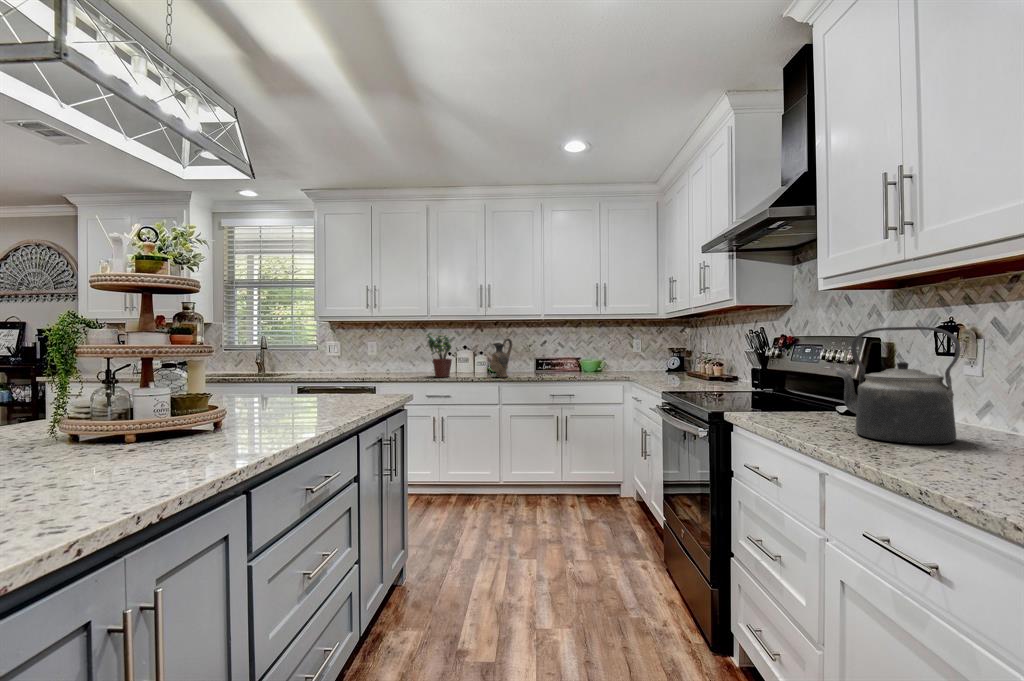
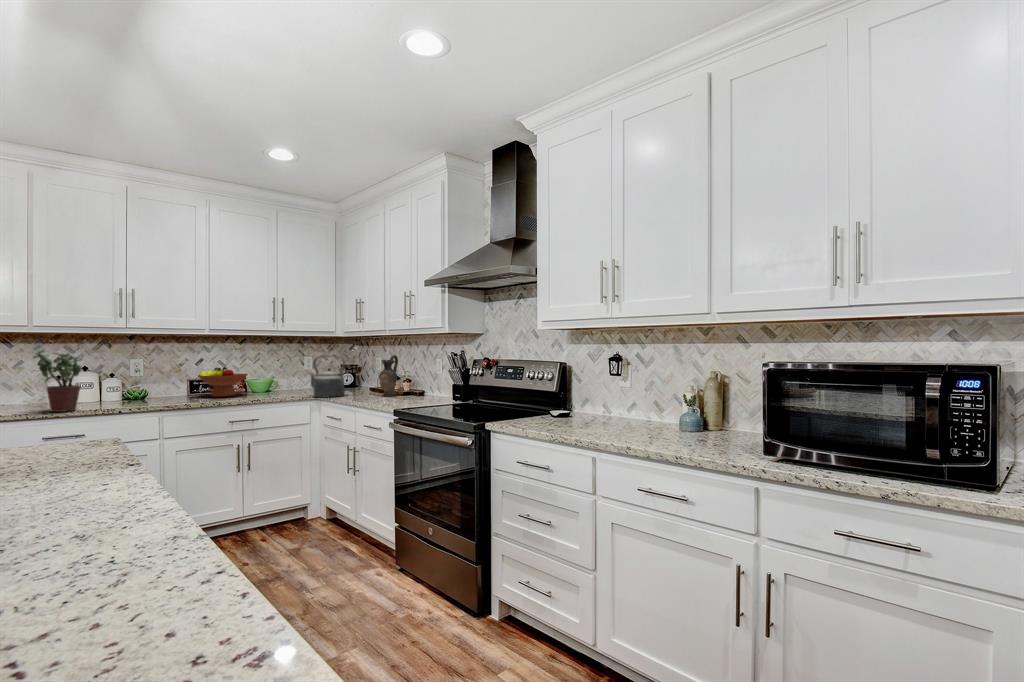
kettle: present [836,327,961,444] -> present [309,355,345,397]
ceramic pitcher: present [490,338,512,377] -> present [379,355,398,396]
fruit bowl: none [534,347,574,373] -> present [198,367,248,397]

